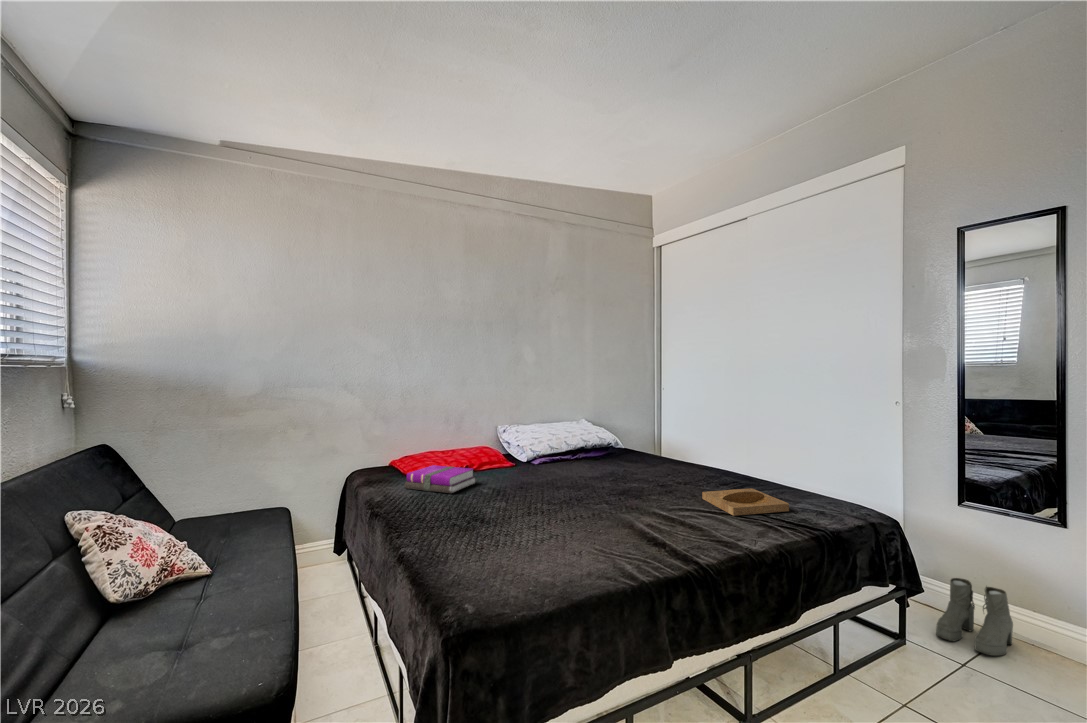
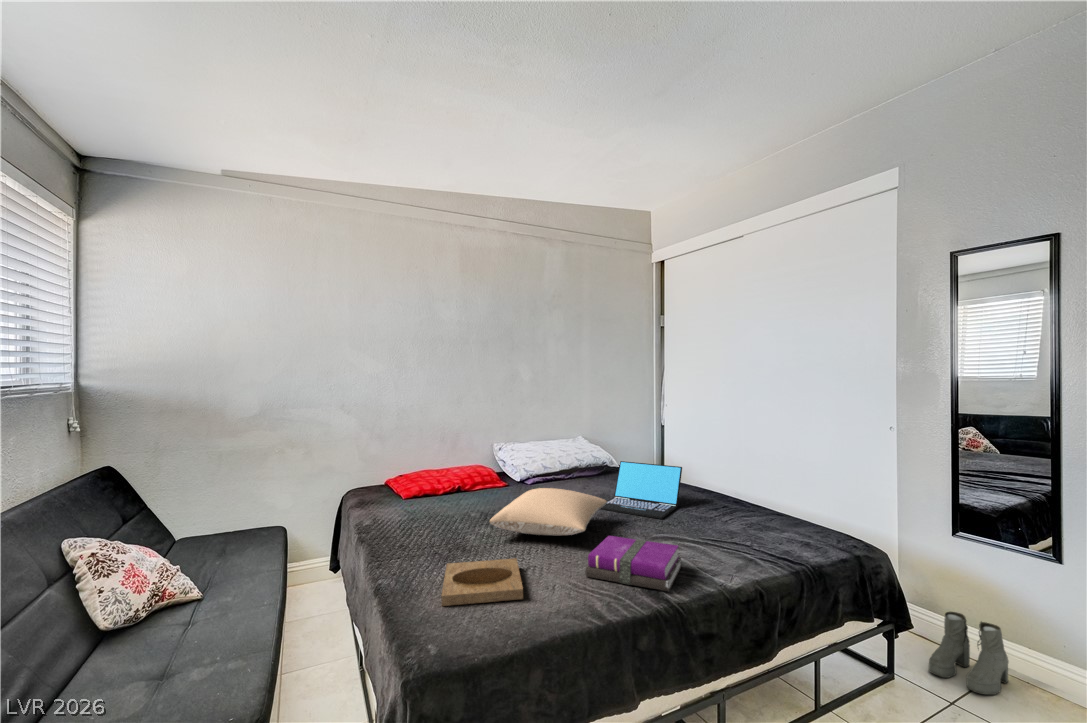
laptop: none [607,439,691,492] -> present [600,461,682,519]
pillow: none [507,462,621,506] -> present [490,488,607,535]
notebook: present [404,465,476,493] -> present [586,536,681,591]
tray: present [702,488,789,516] -> present [442,558,523,606]

